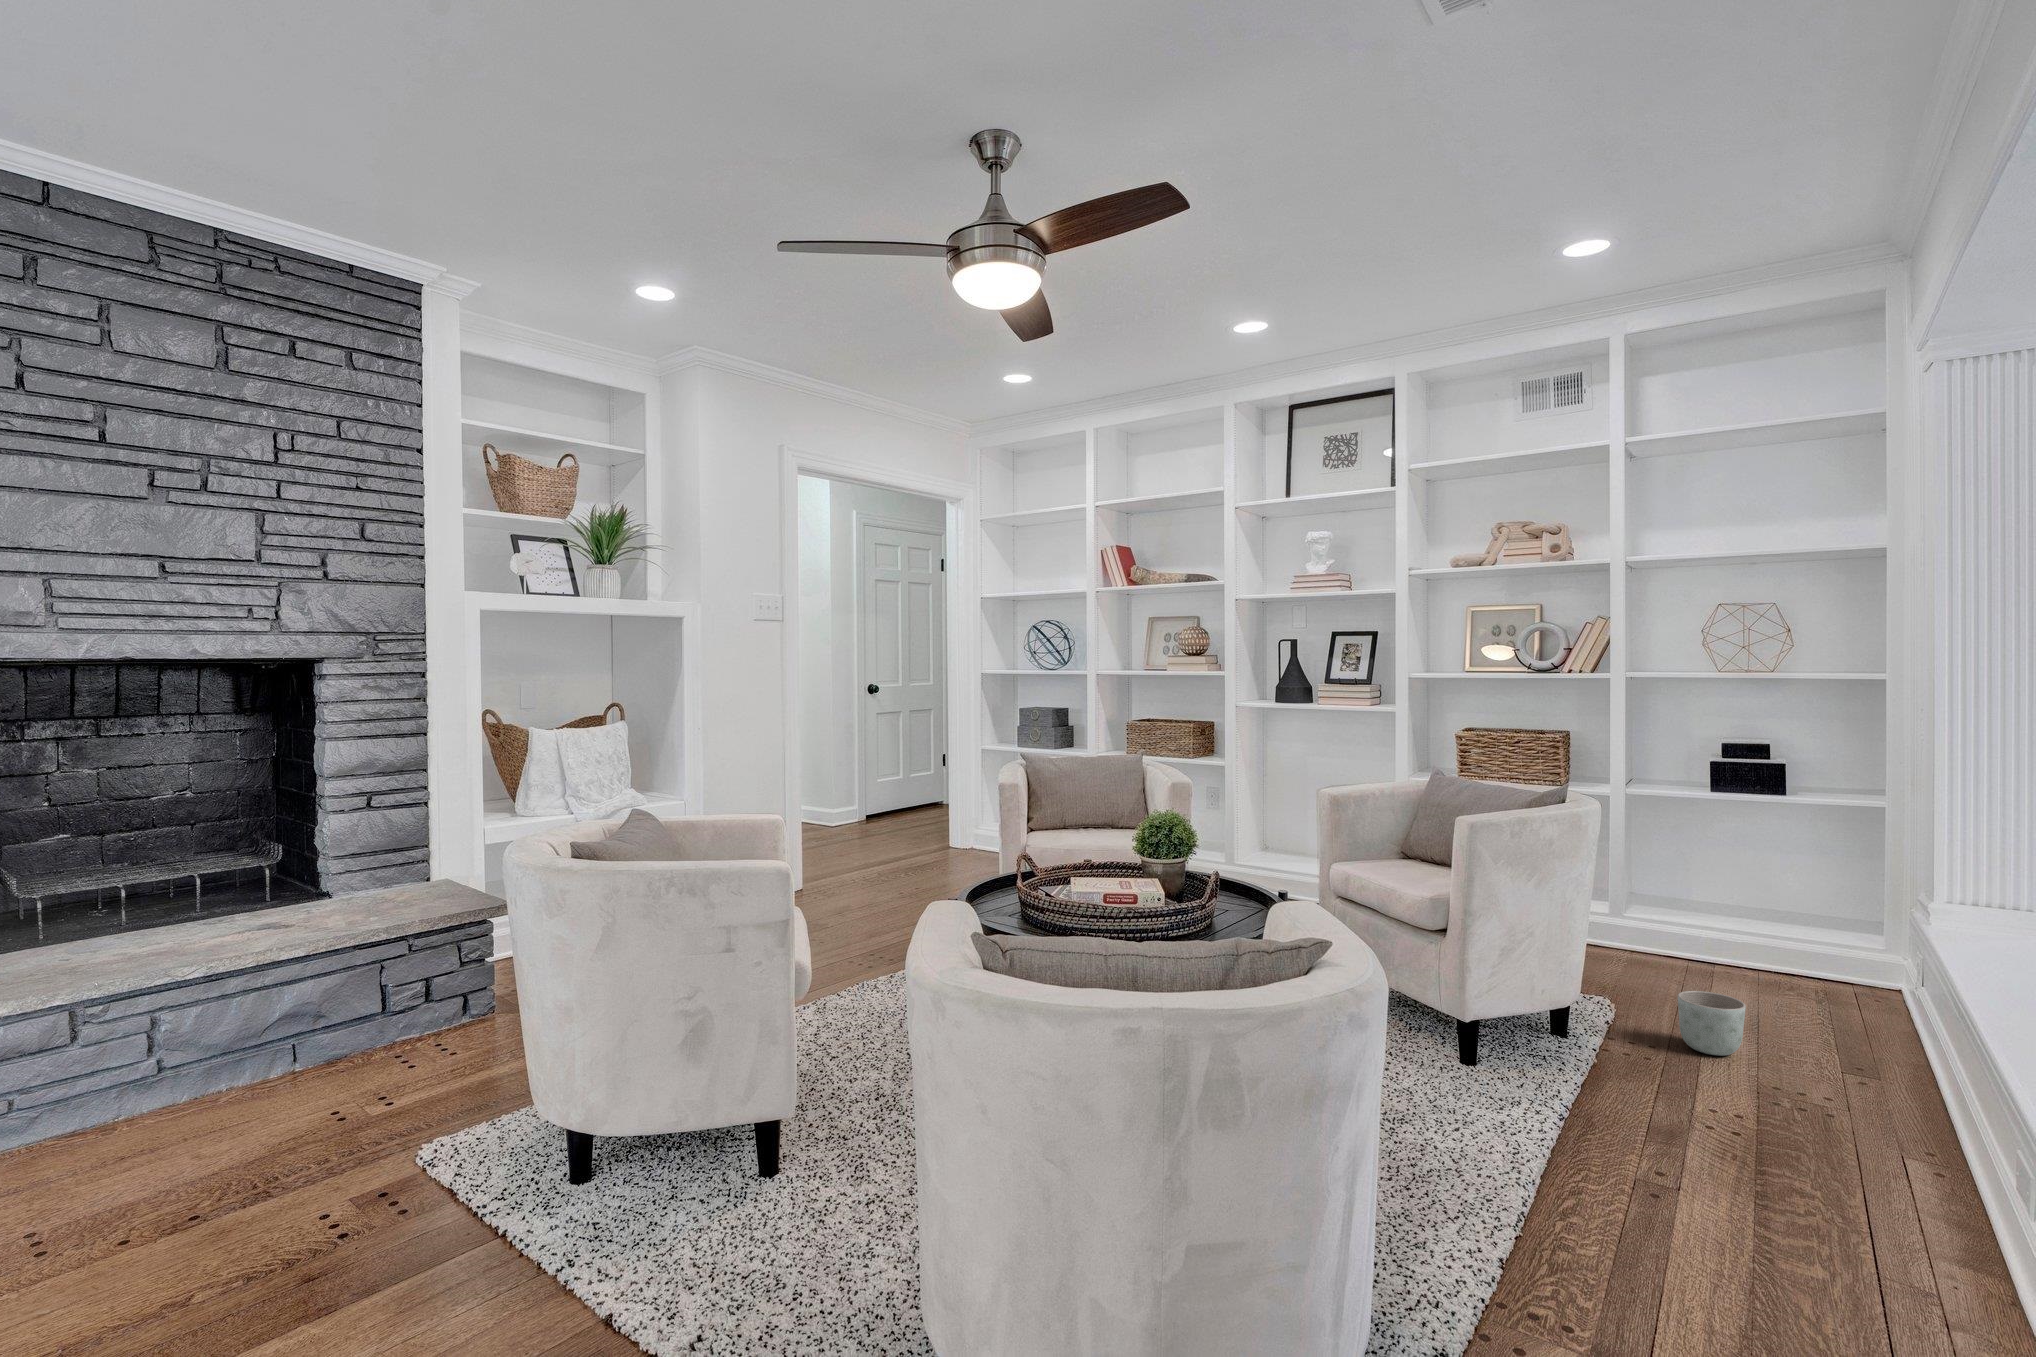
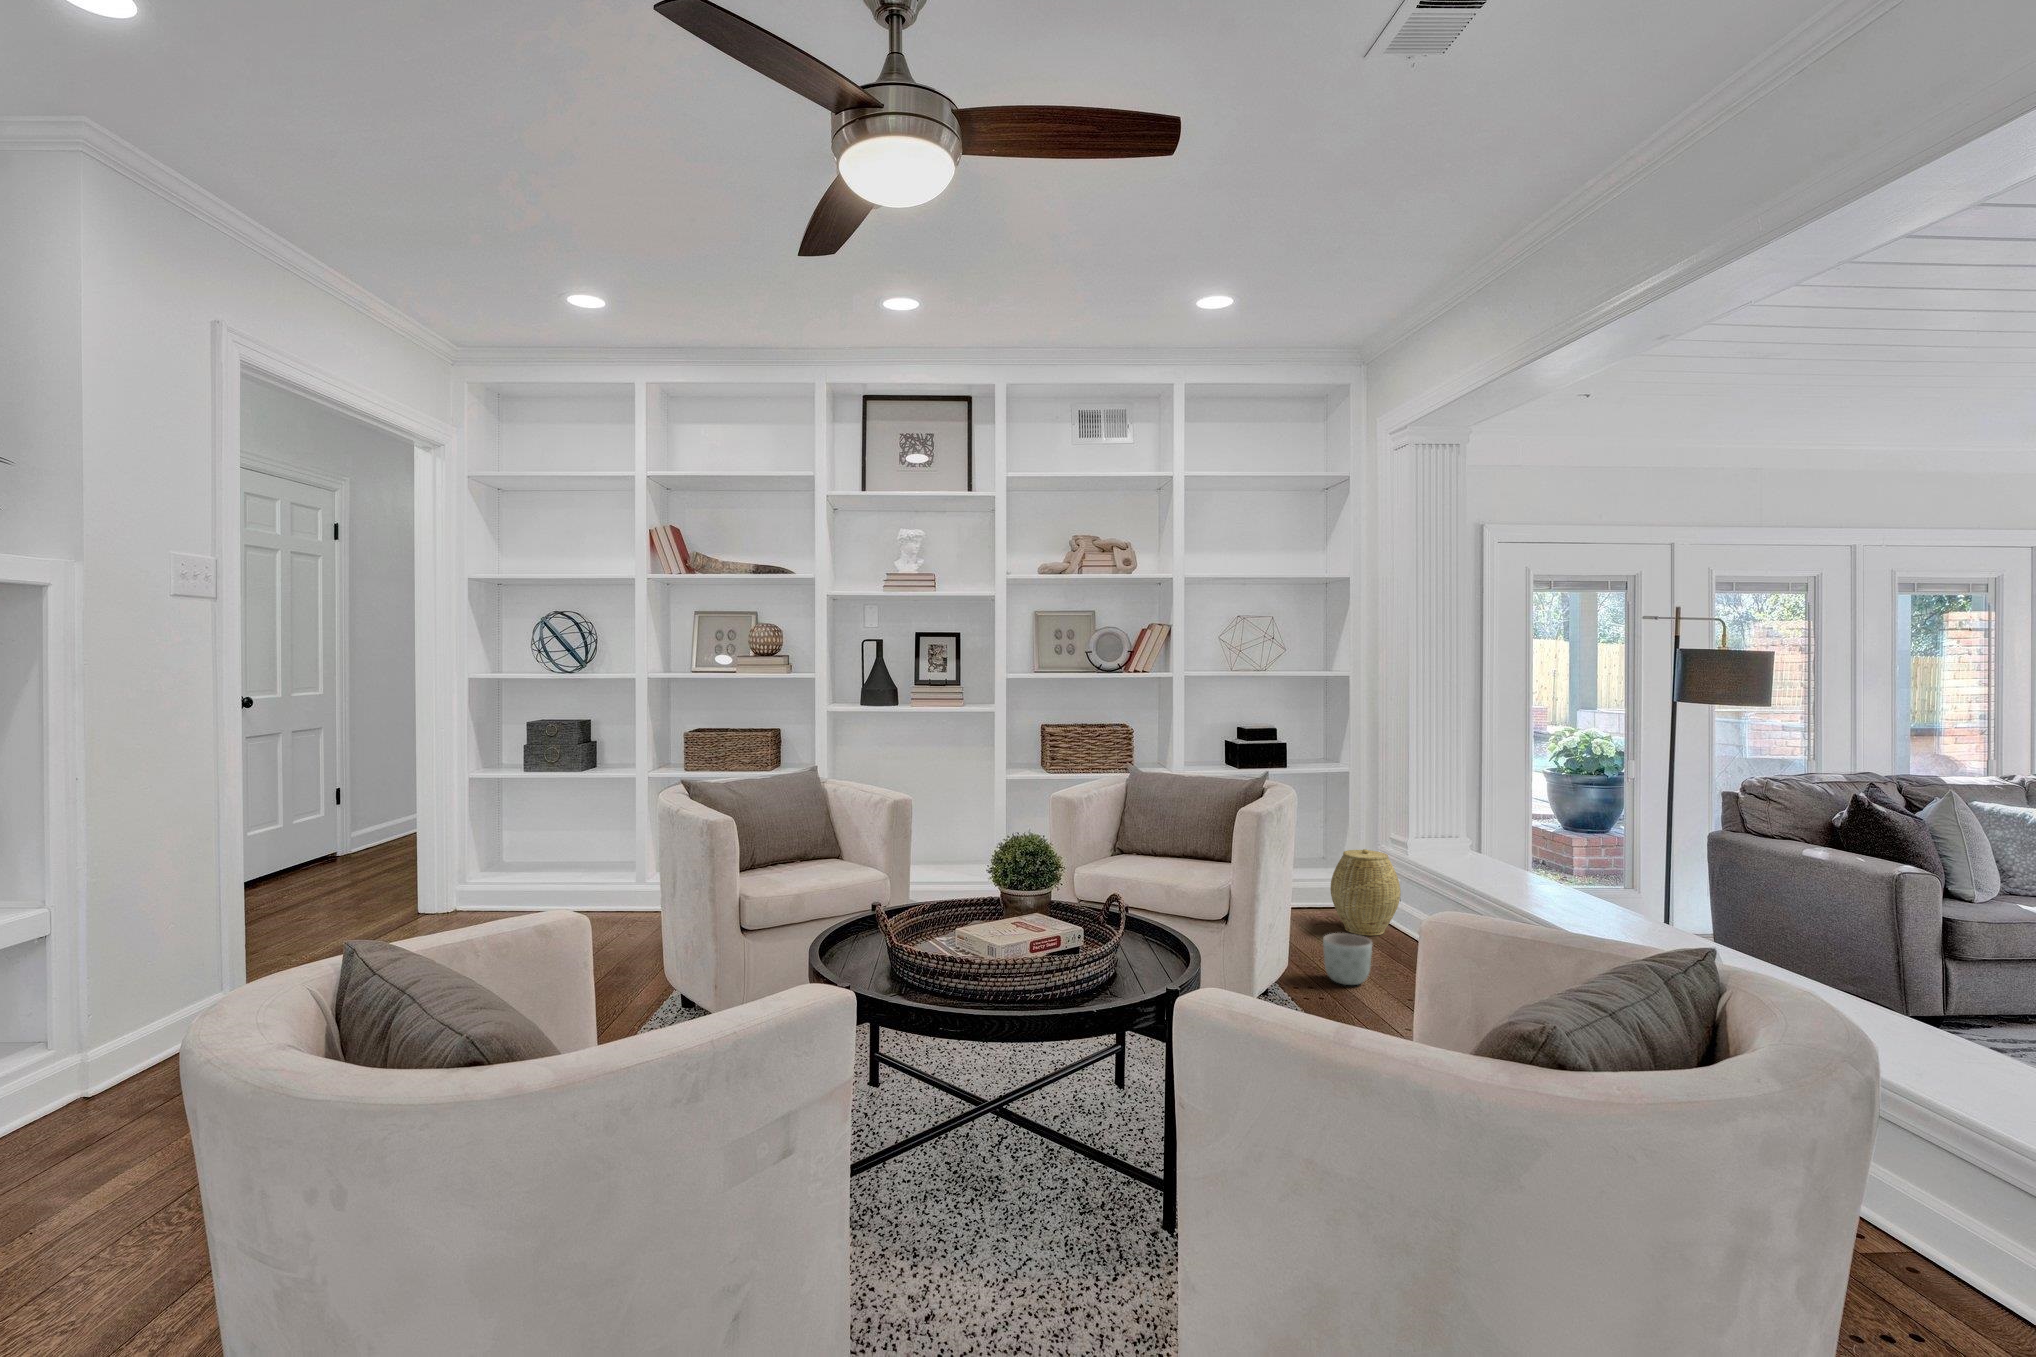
woven basket: none [1790,907,1898,1020] -> present [1330,849,1400,936]

